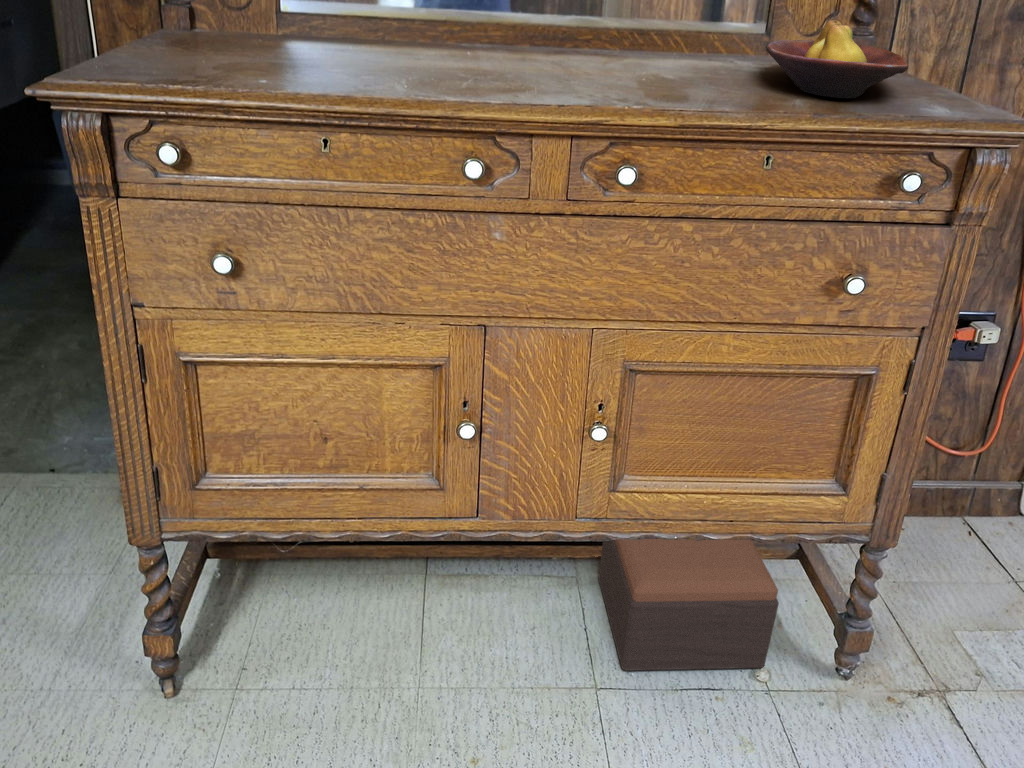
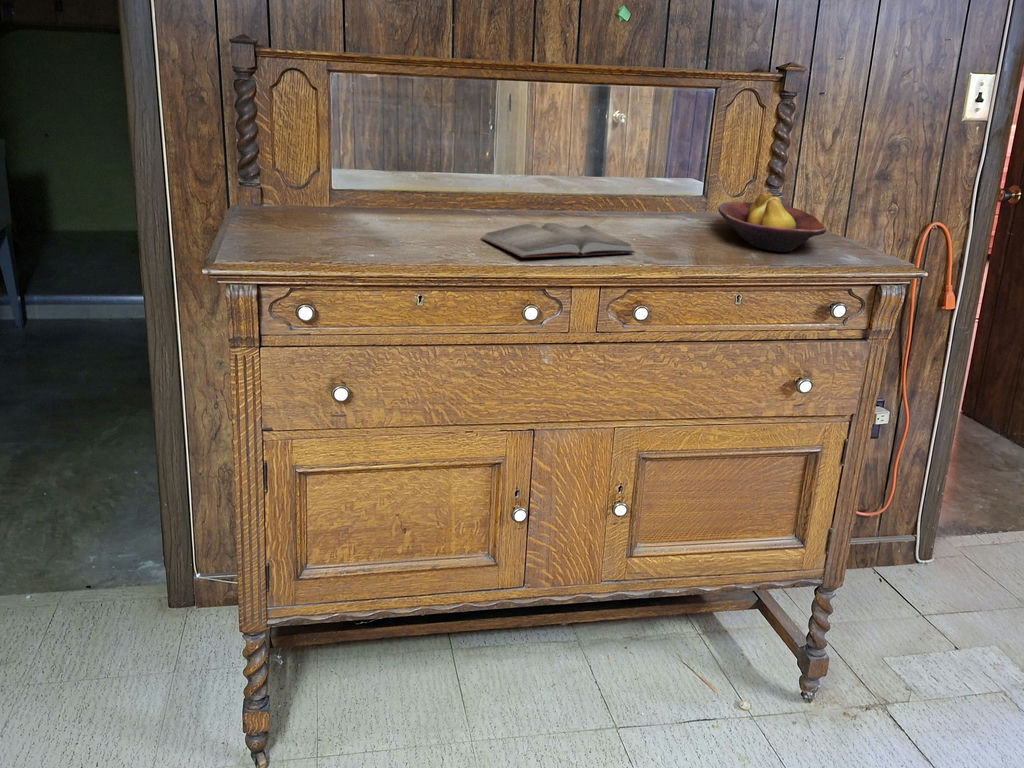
hardback book: none [430,55,627,93] -> present [481,223,635,257]
footstool: present [599,539,779,671] -> none [599,569,758,710]

